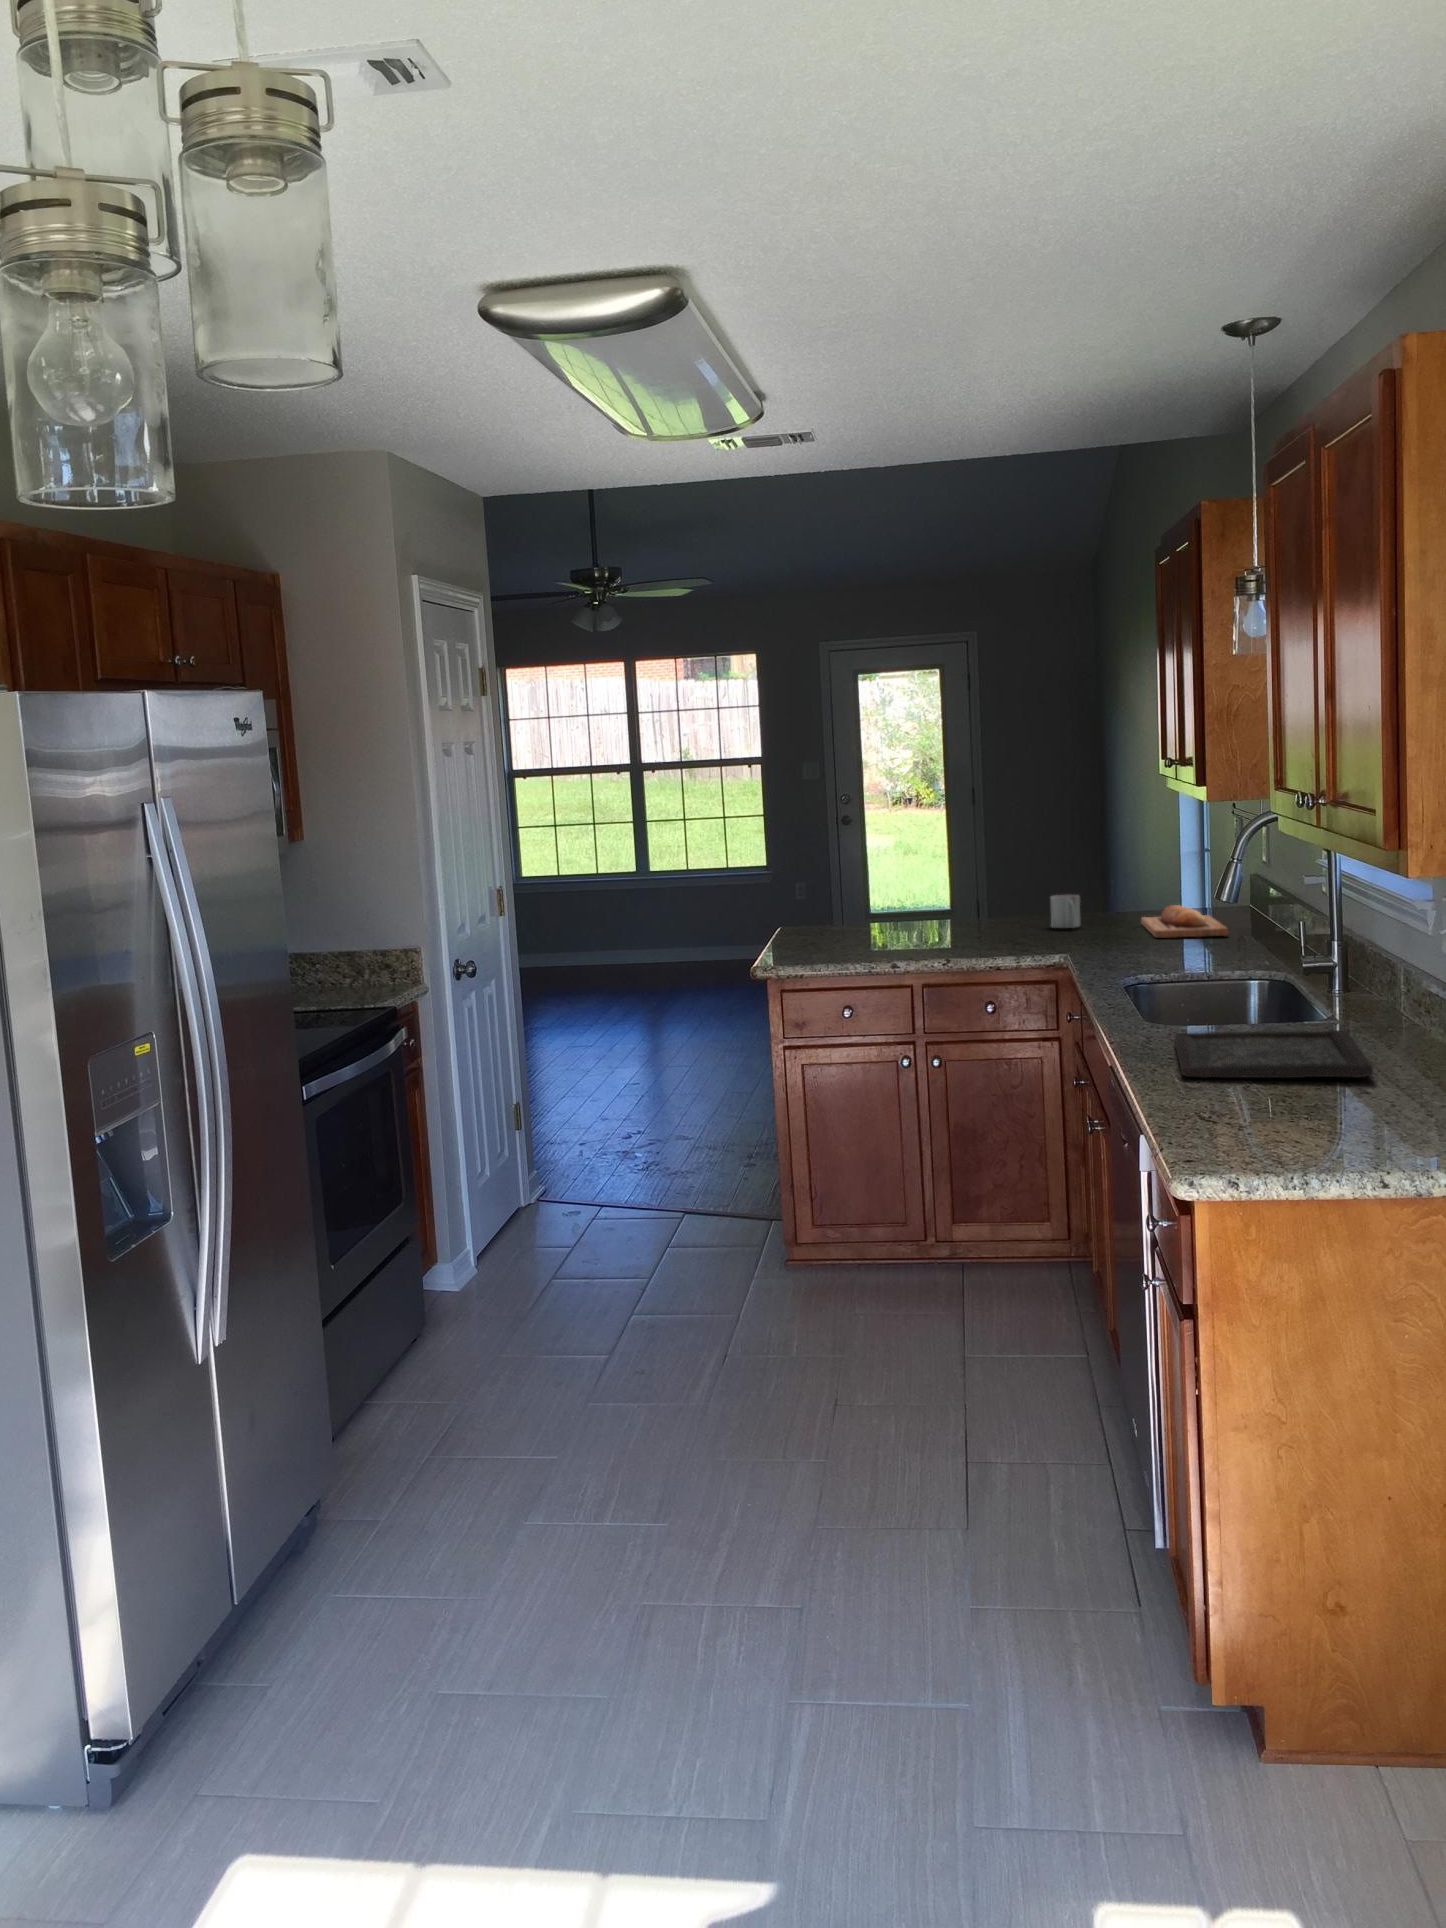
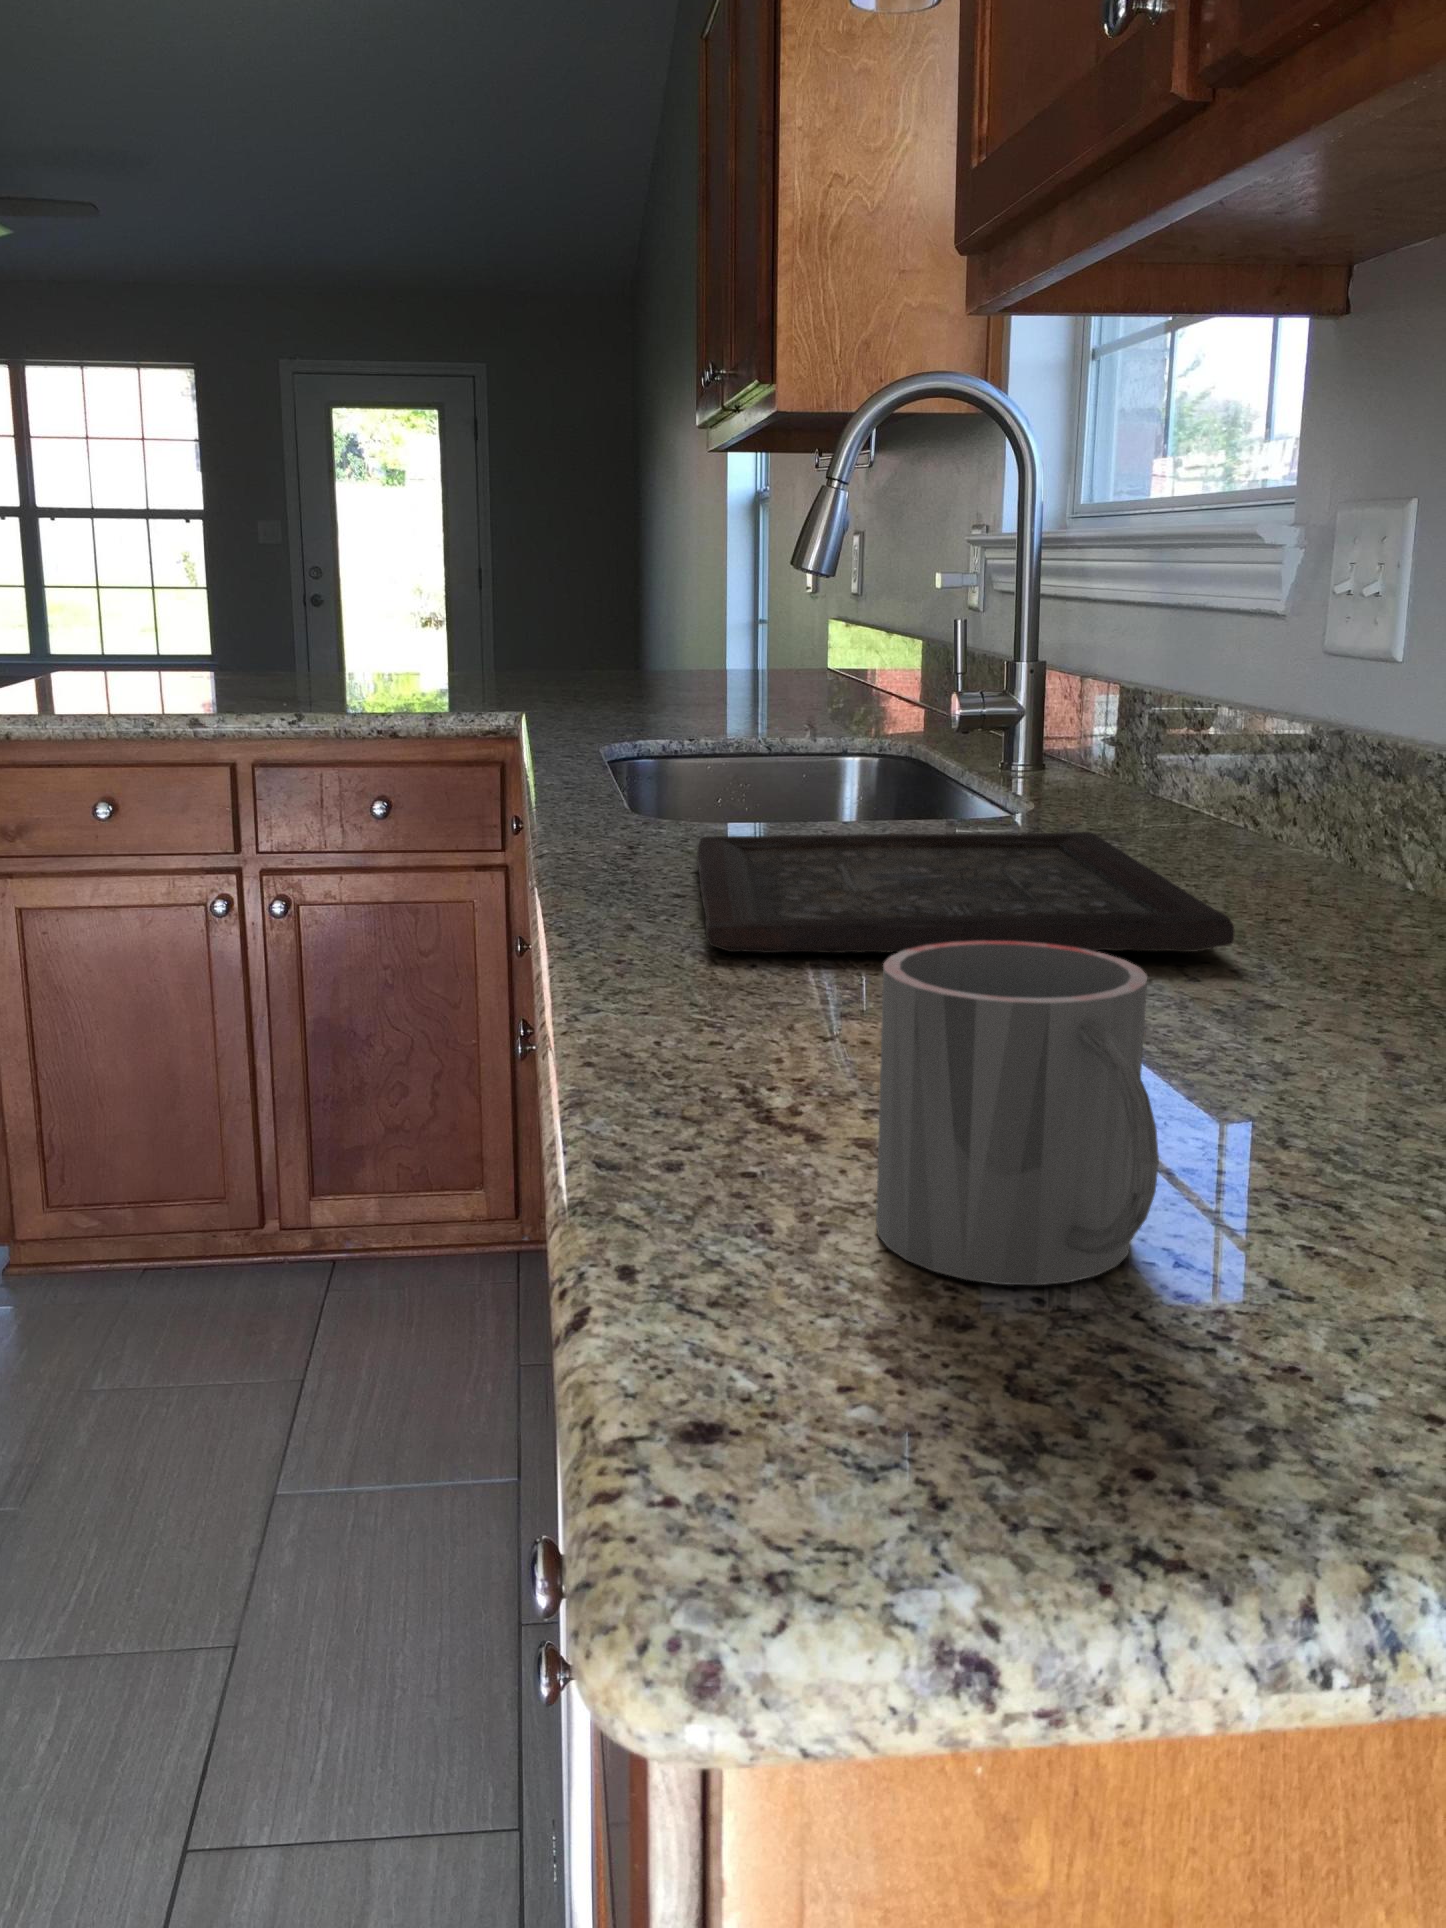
mug: present [1051,895,1080,928] -> present [876,941,1159,1285]
bread loaf: present [1141,905,1228,938] -> none [663,653,800,699]

